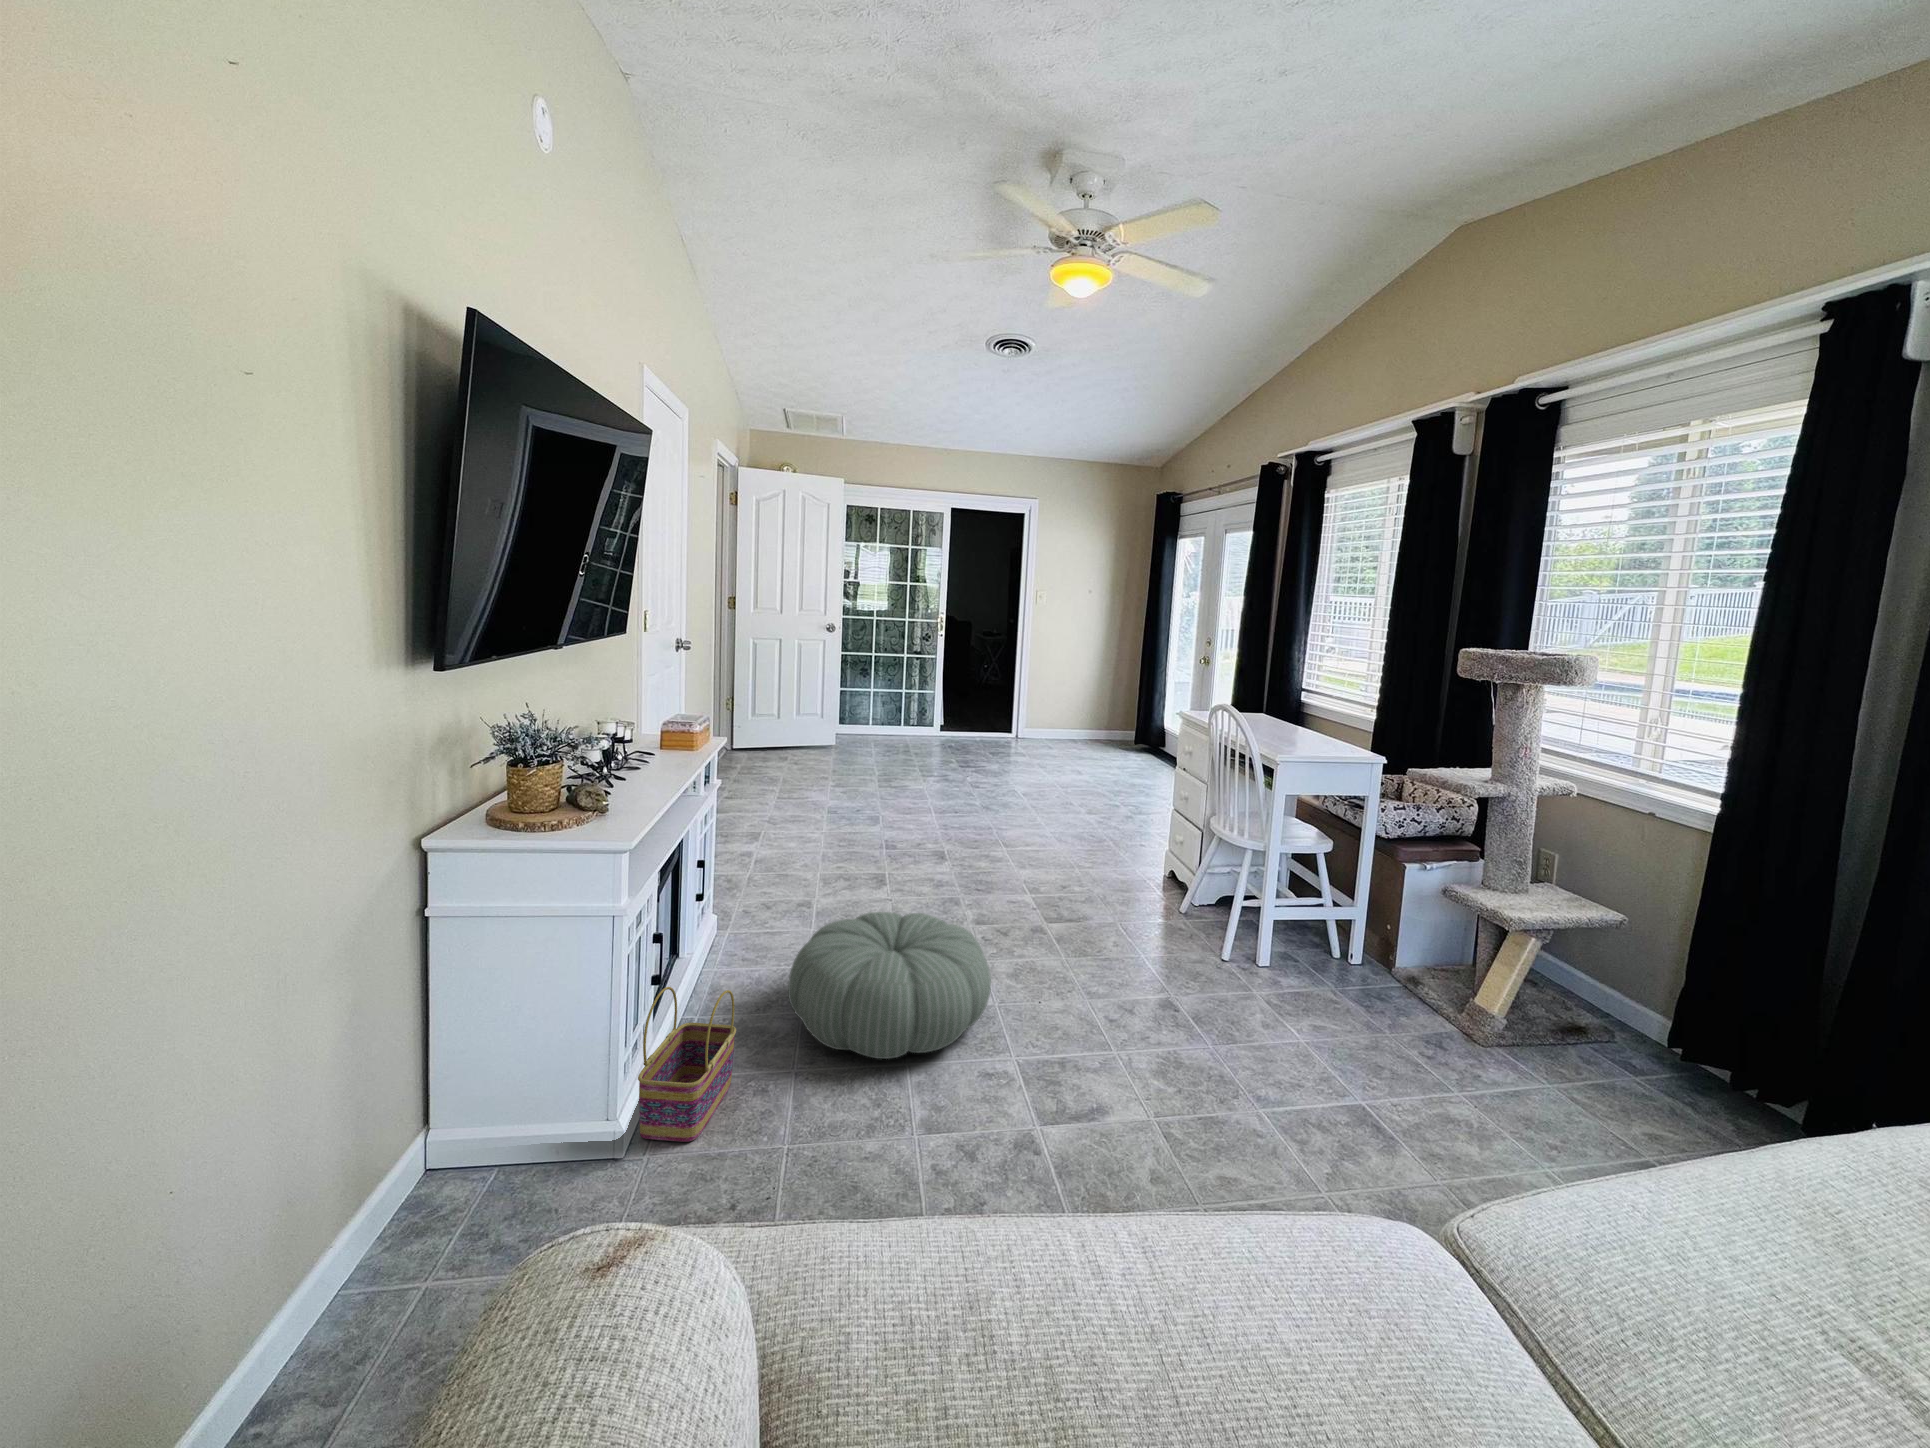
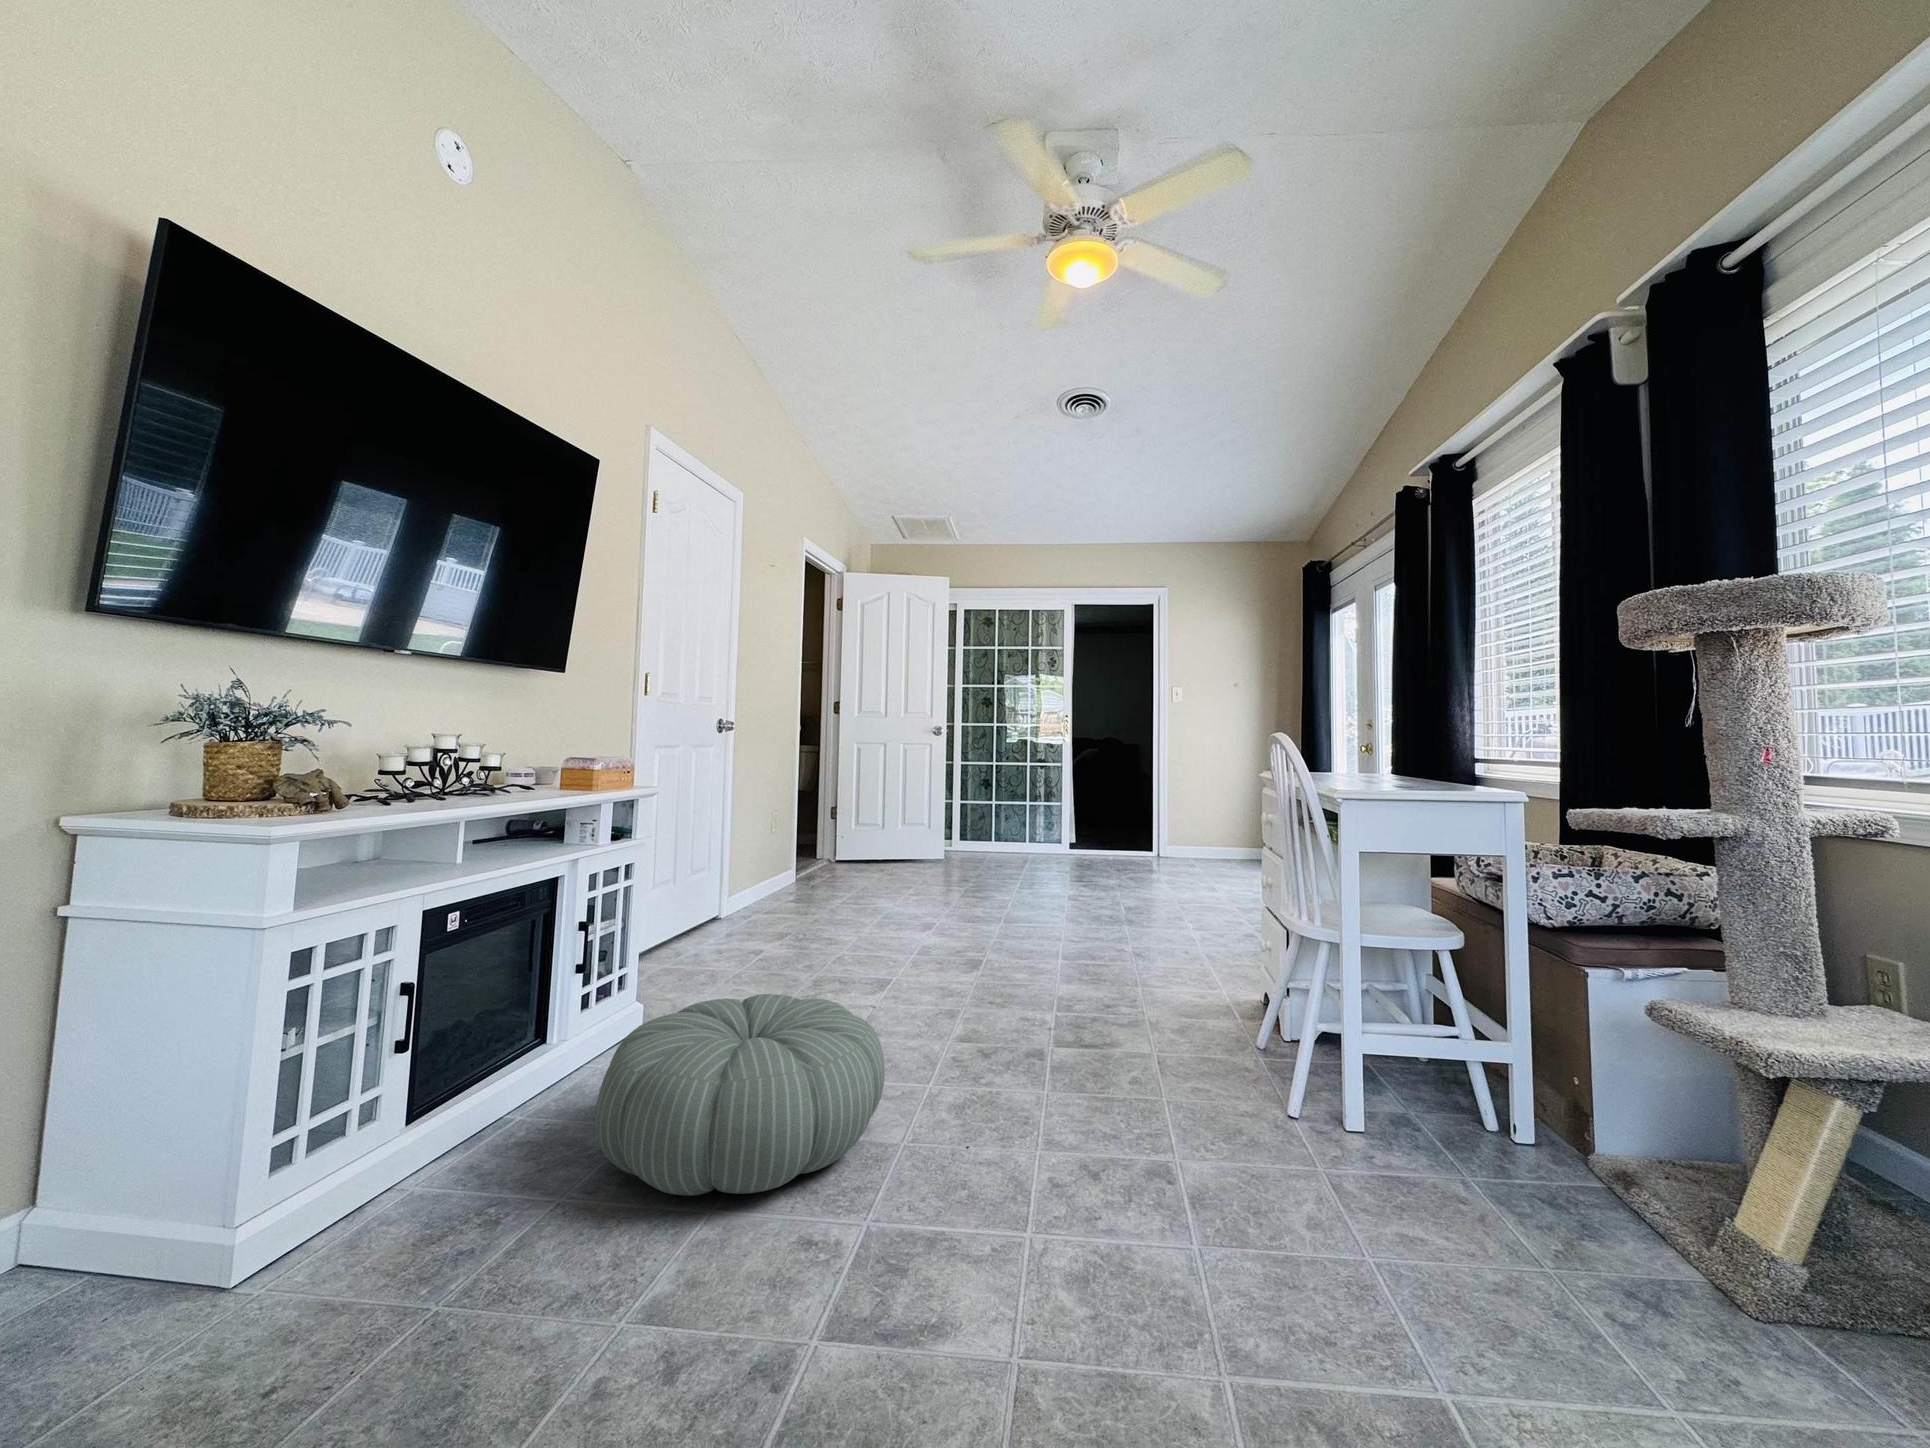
basket: present [638,987,736,1142] -> none [283,1049,483,1277]

